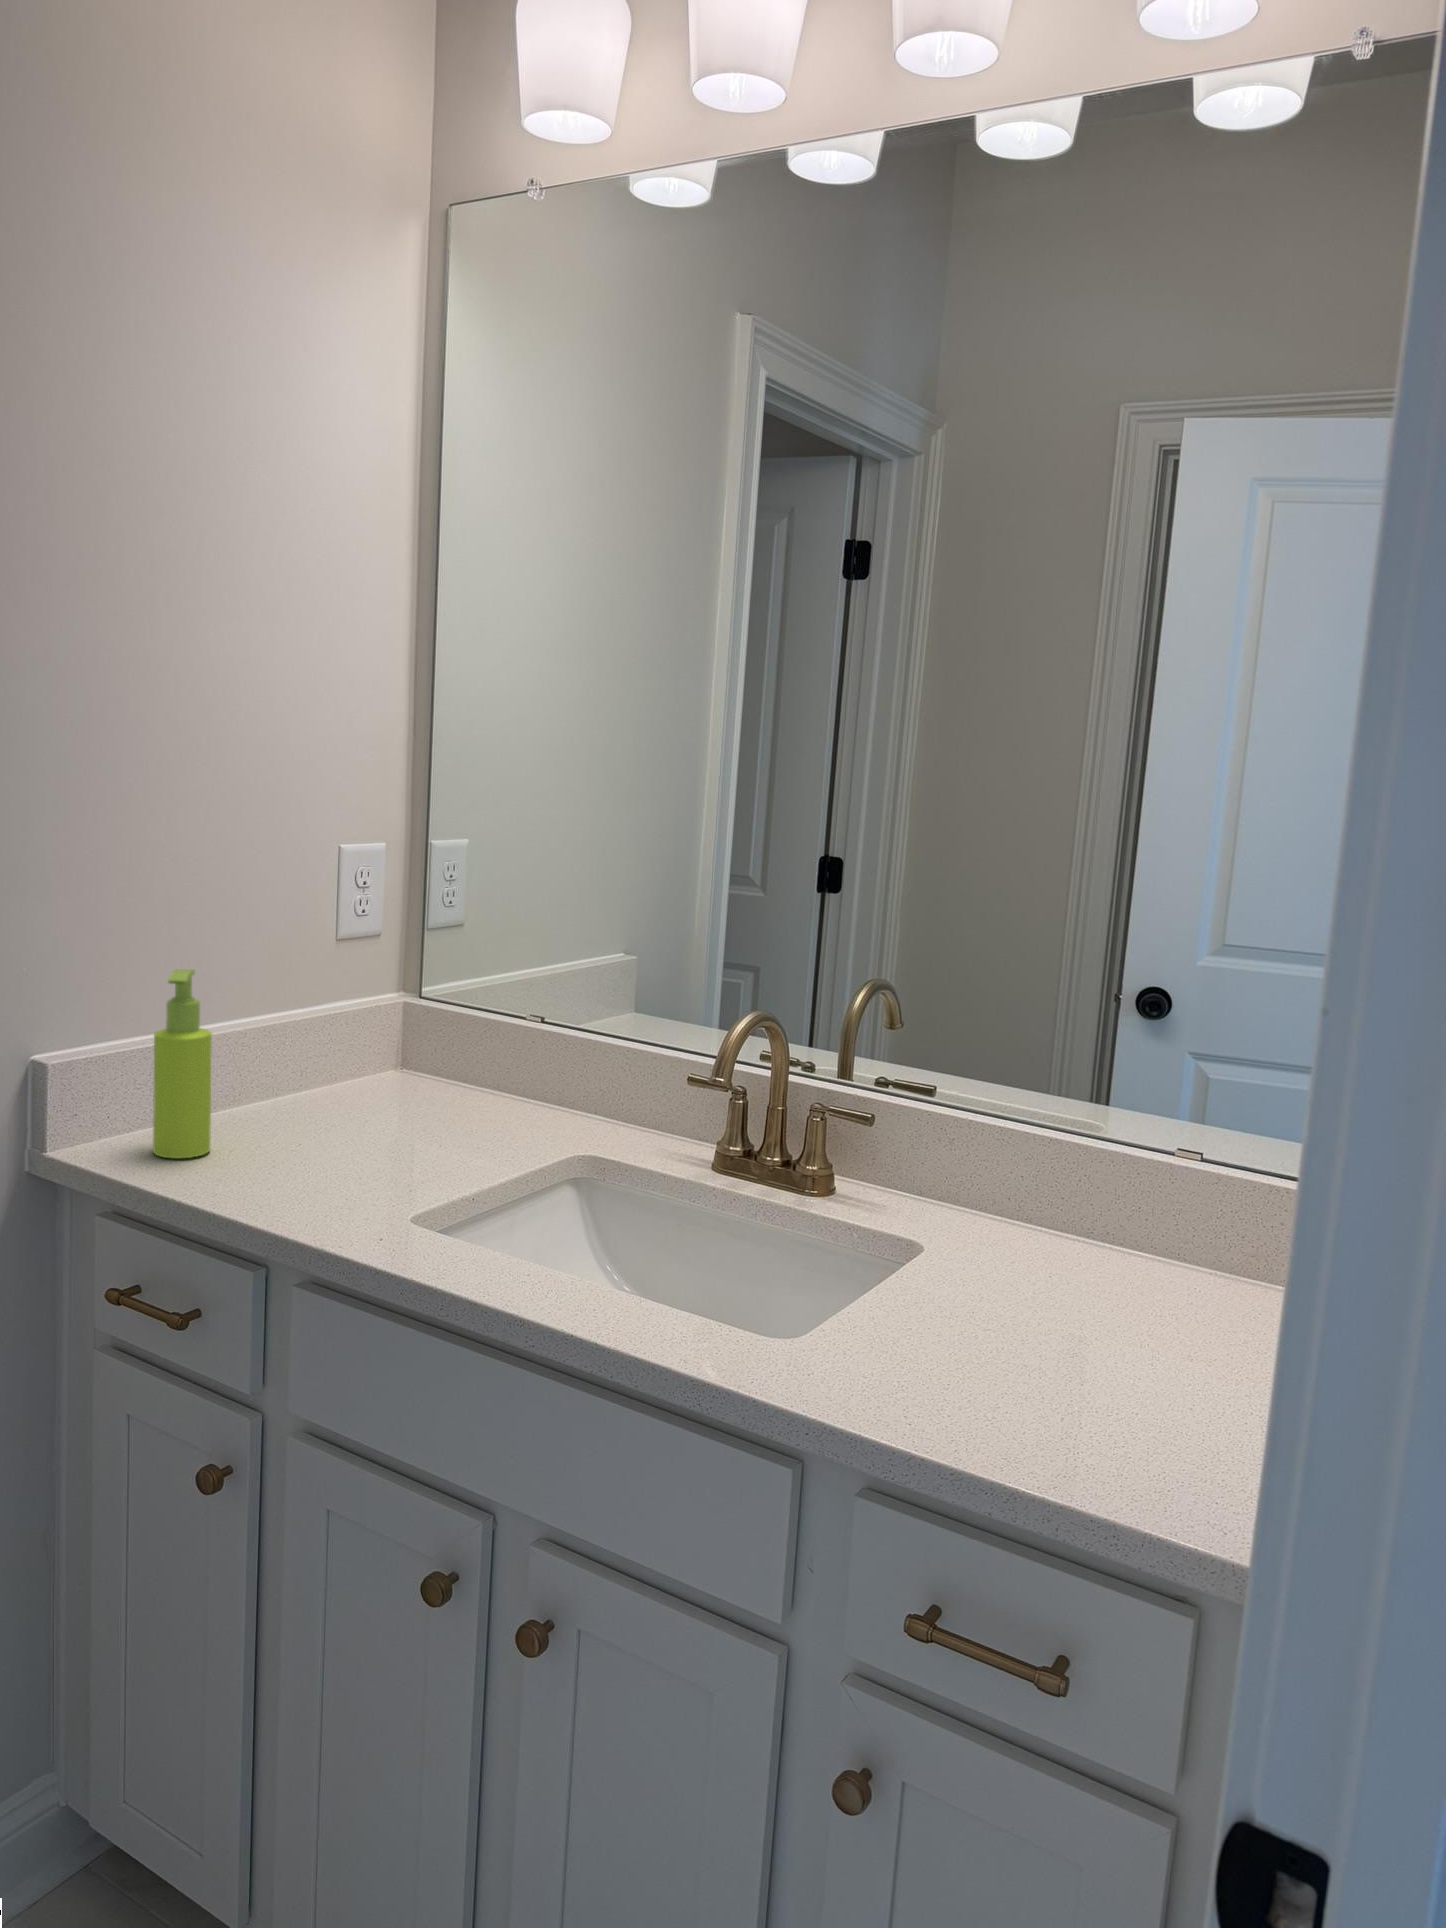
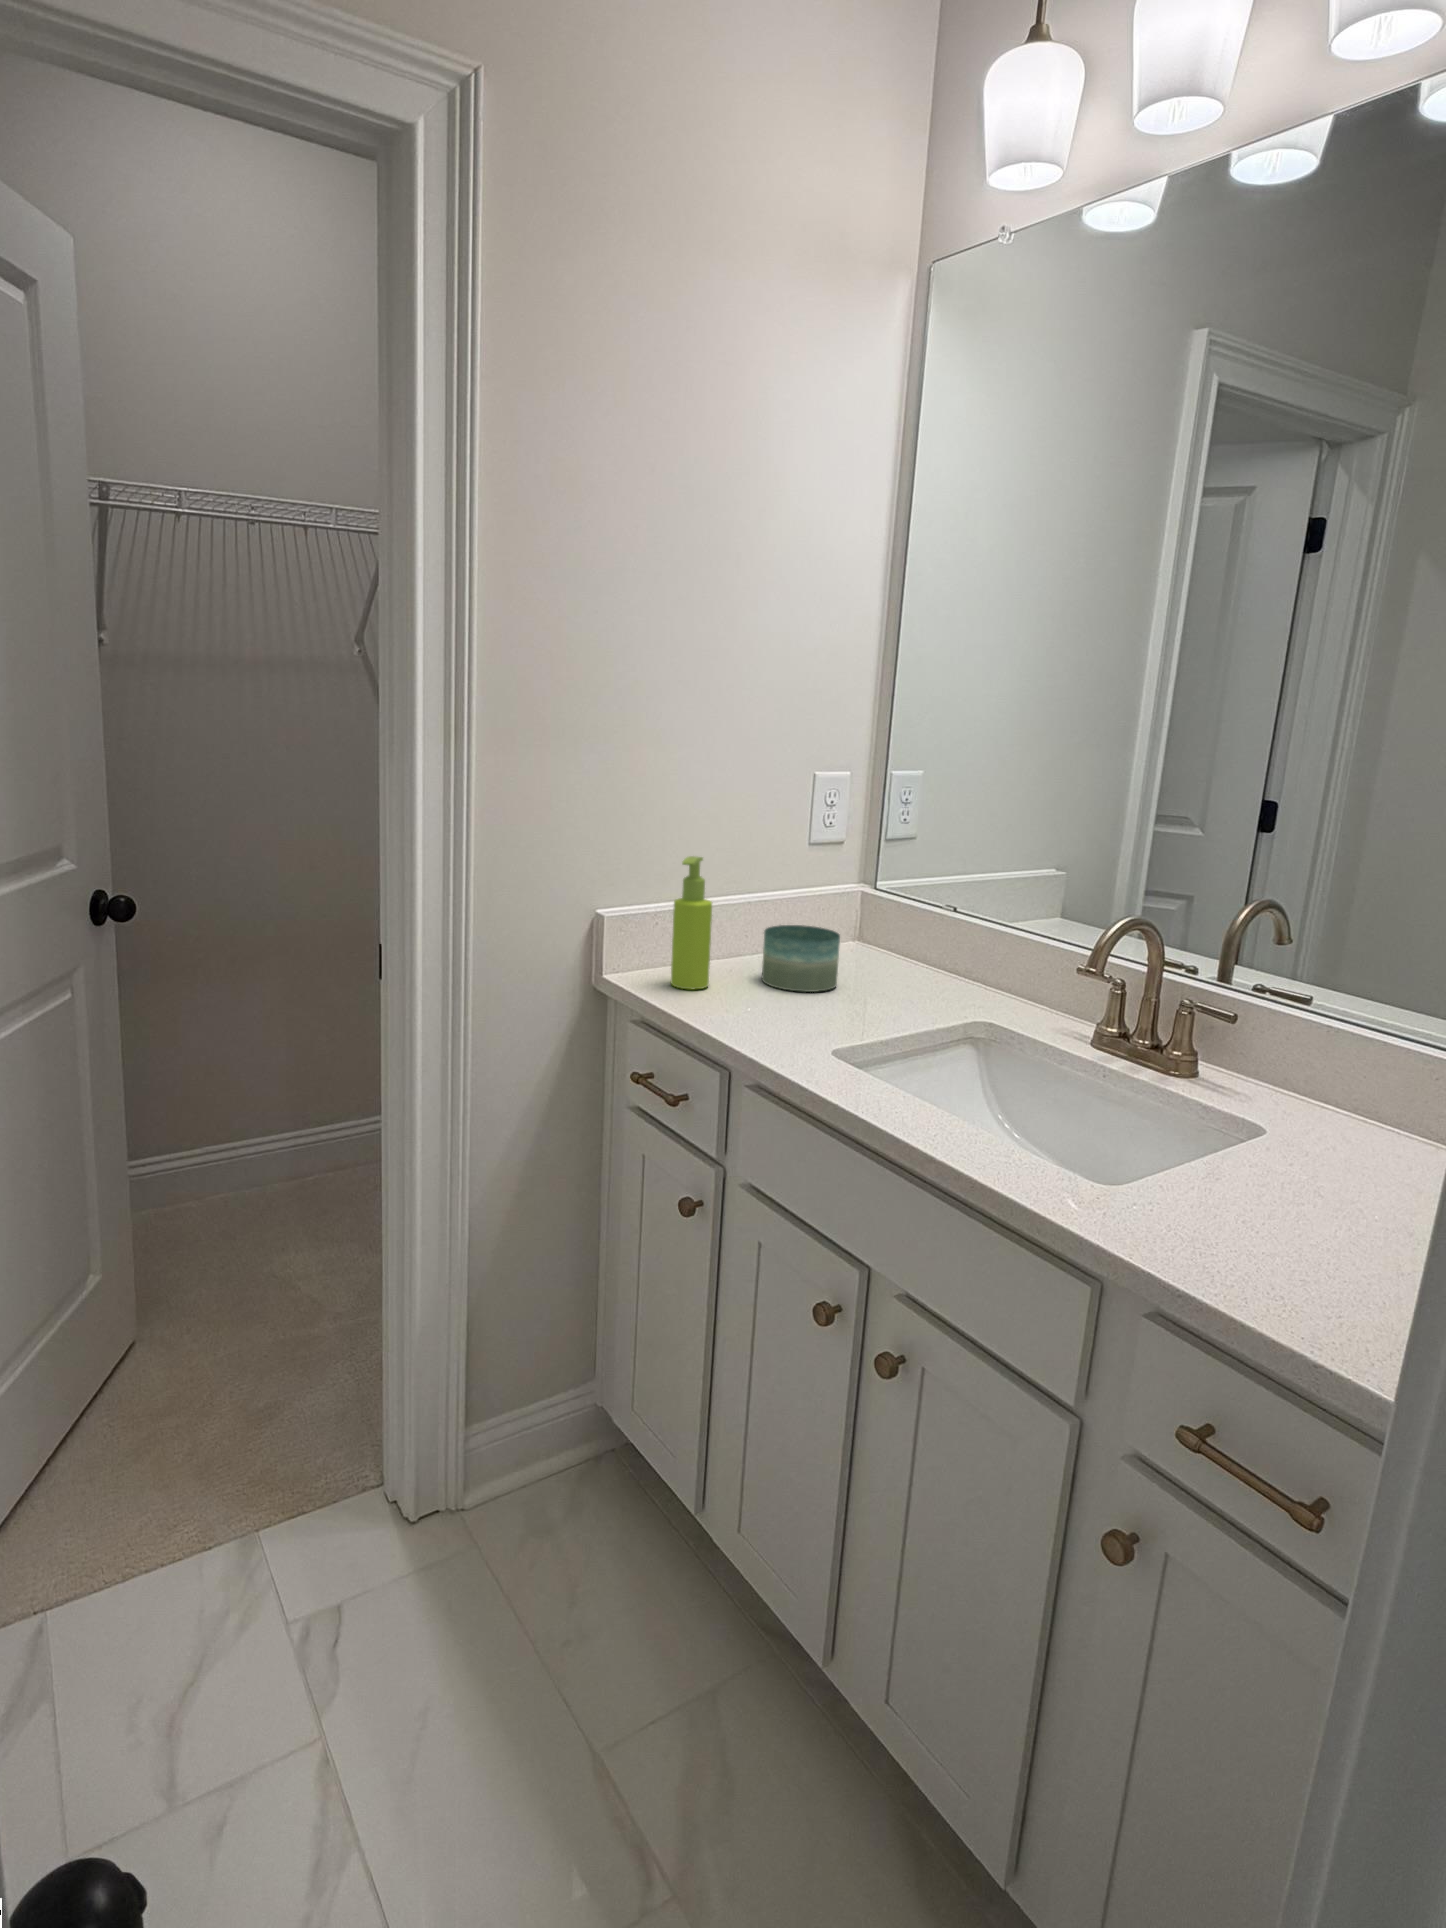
candle: none [280,1050,387,1143] -> present [762,925,840,992]

